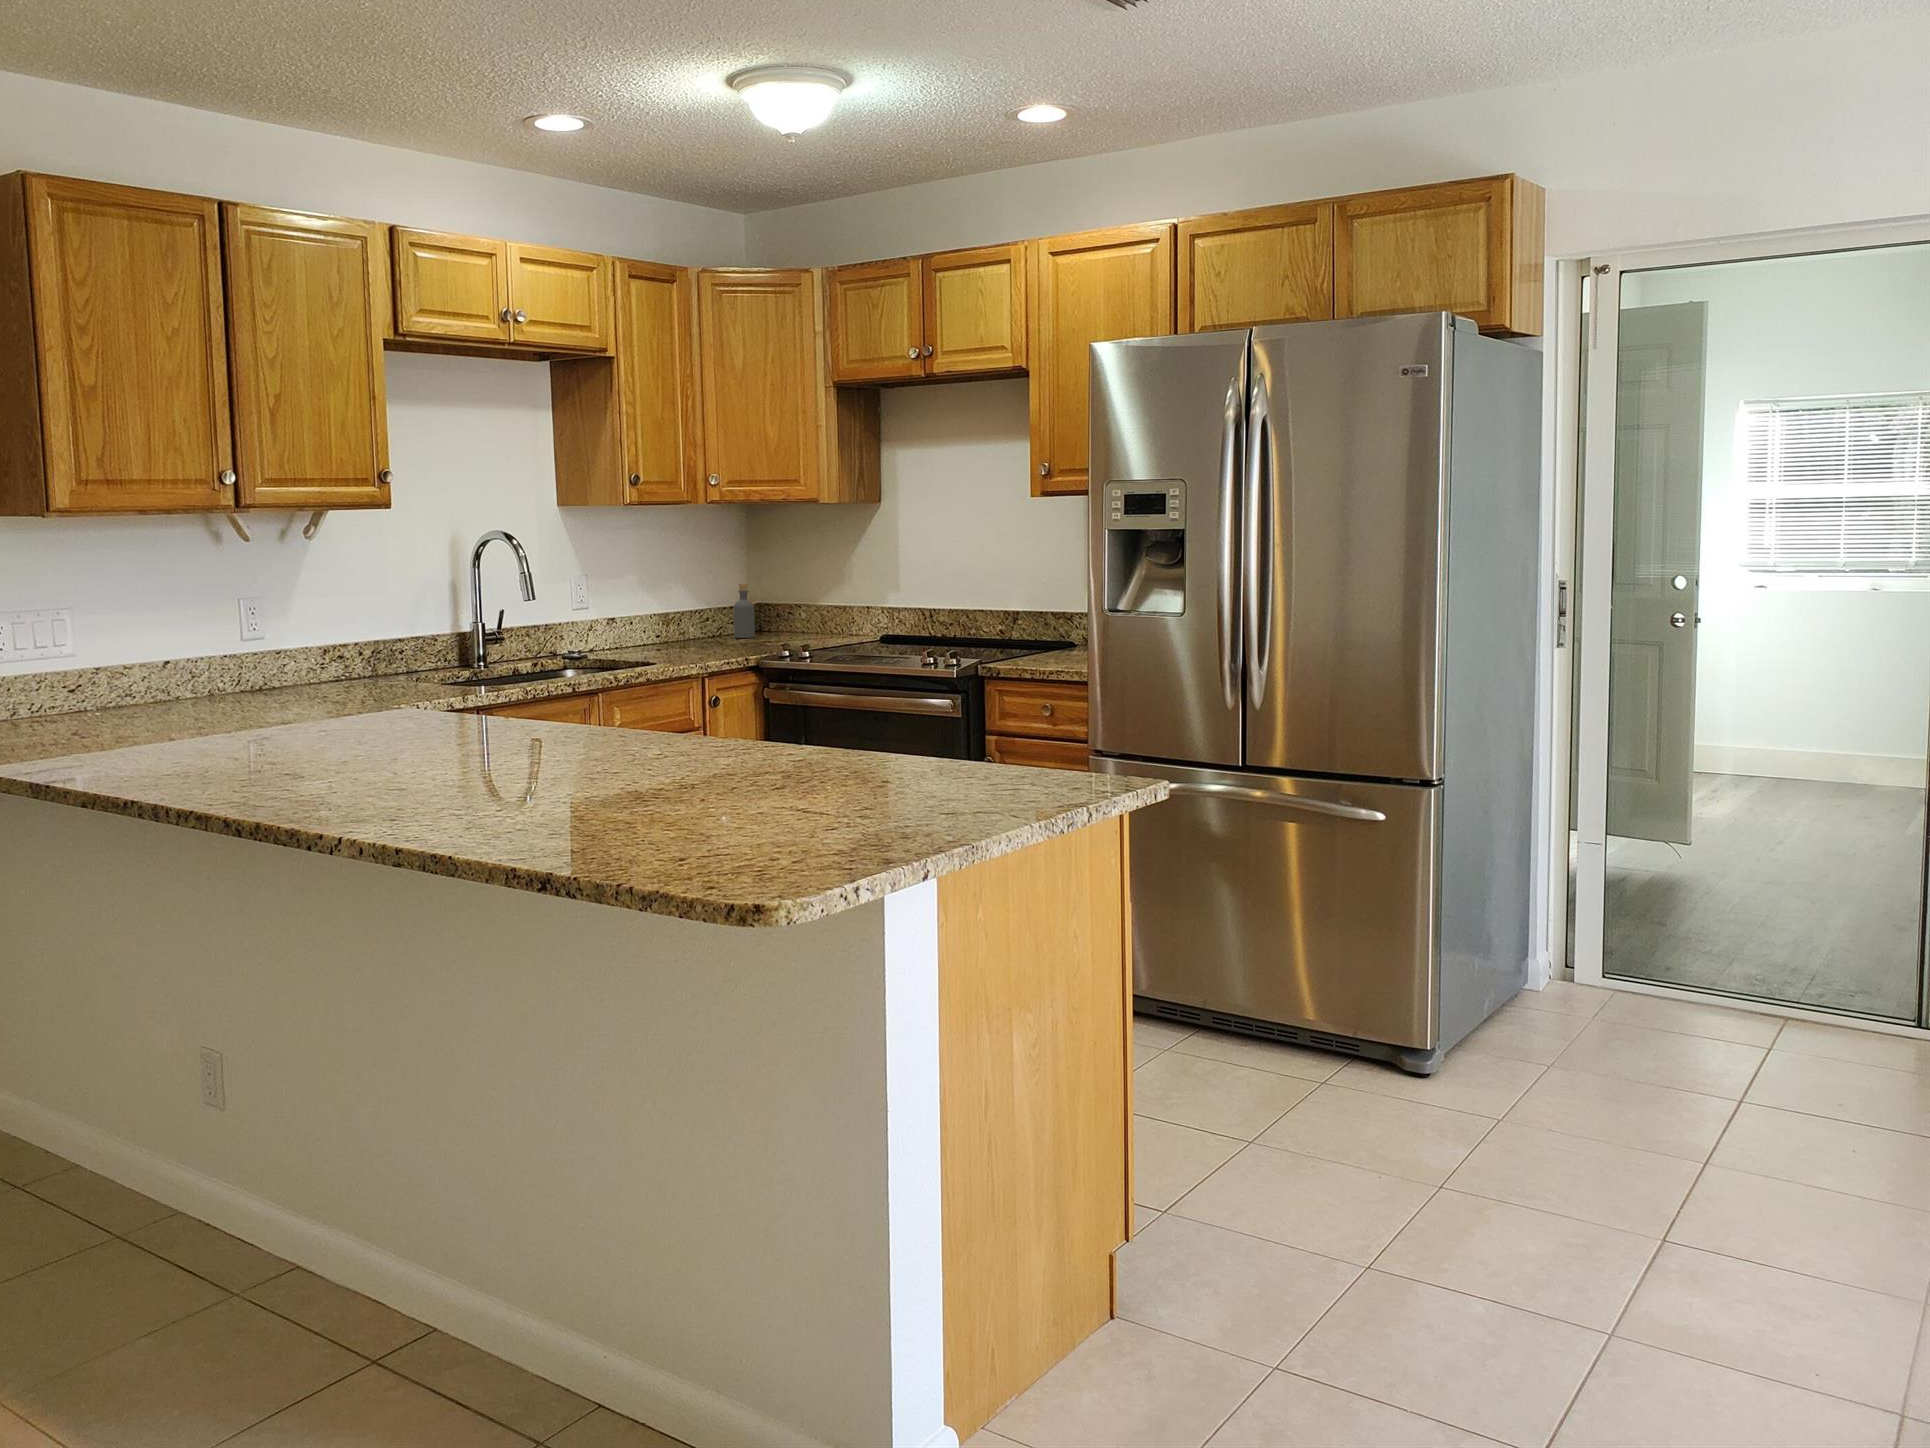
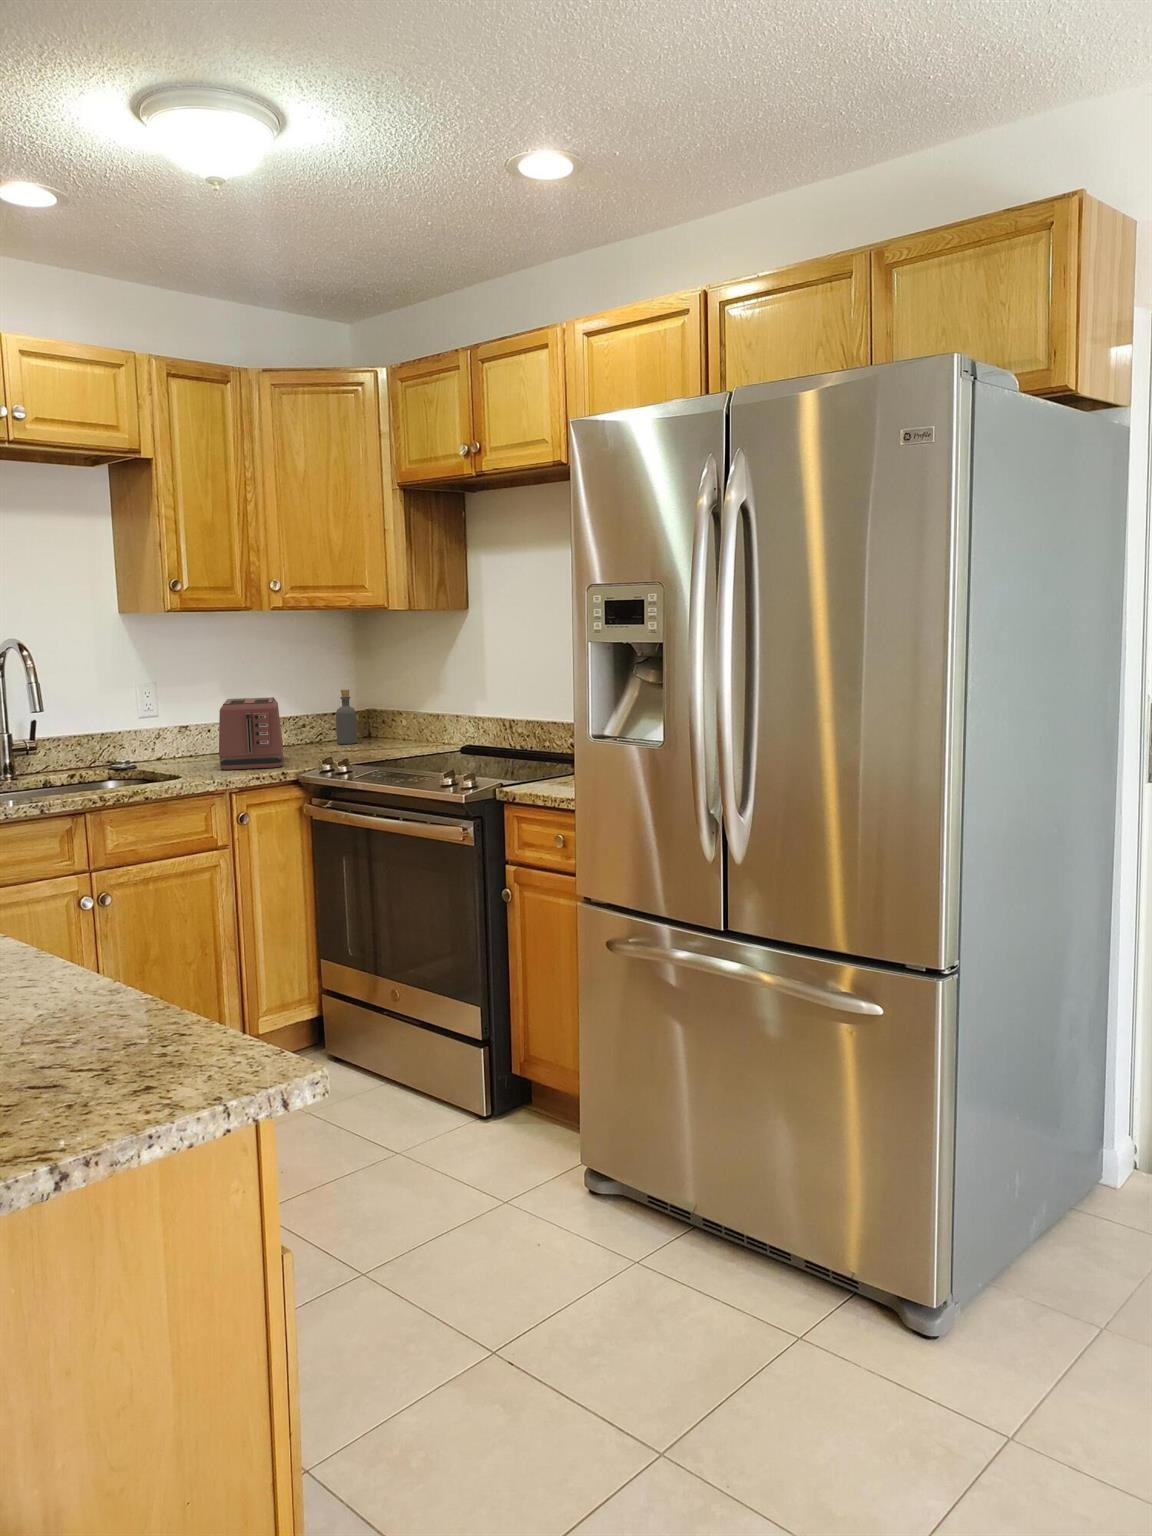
toaster: none [652,589,729,658] -> present [219,697,283,770]

